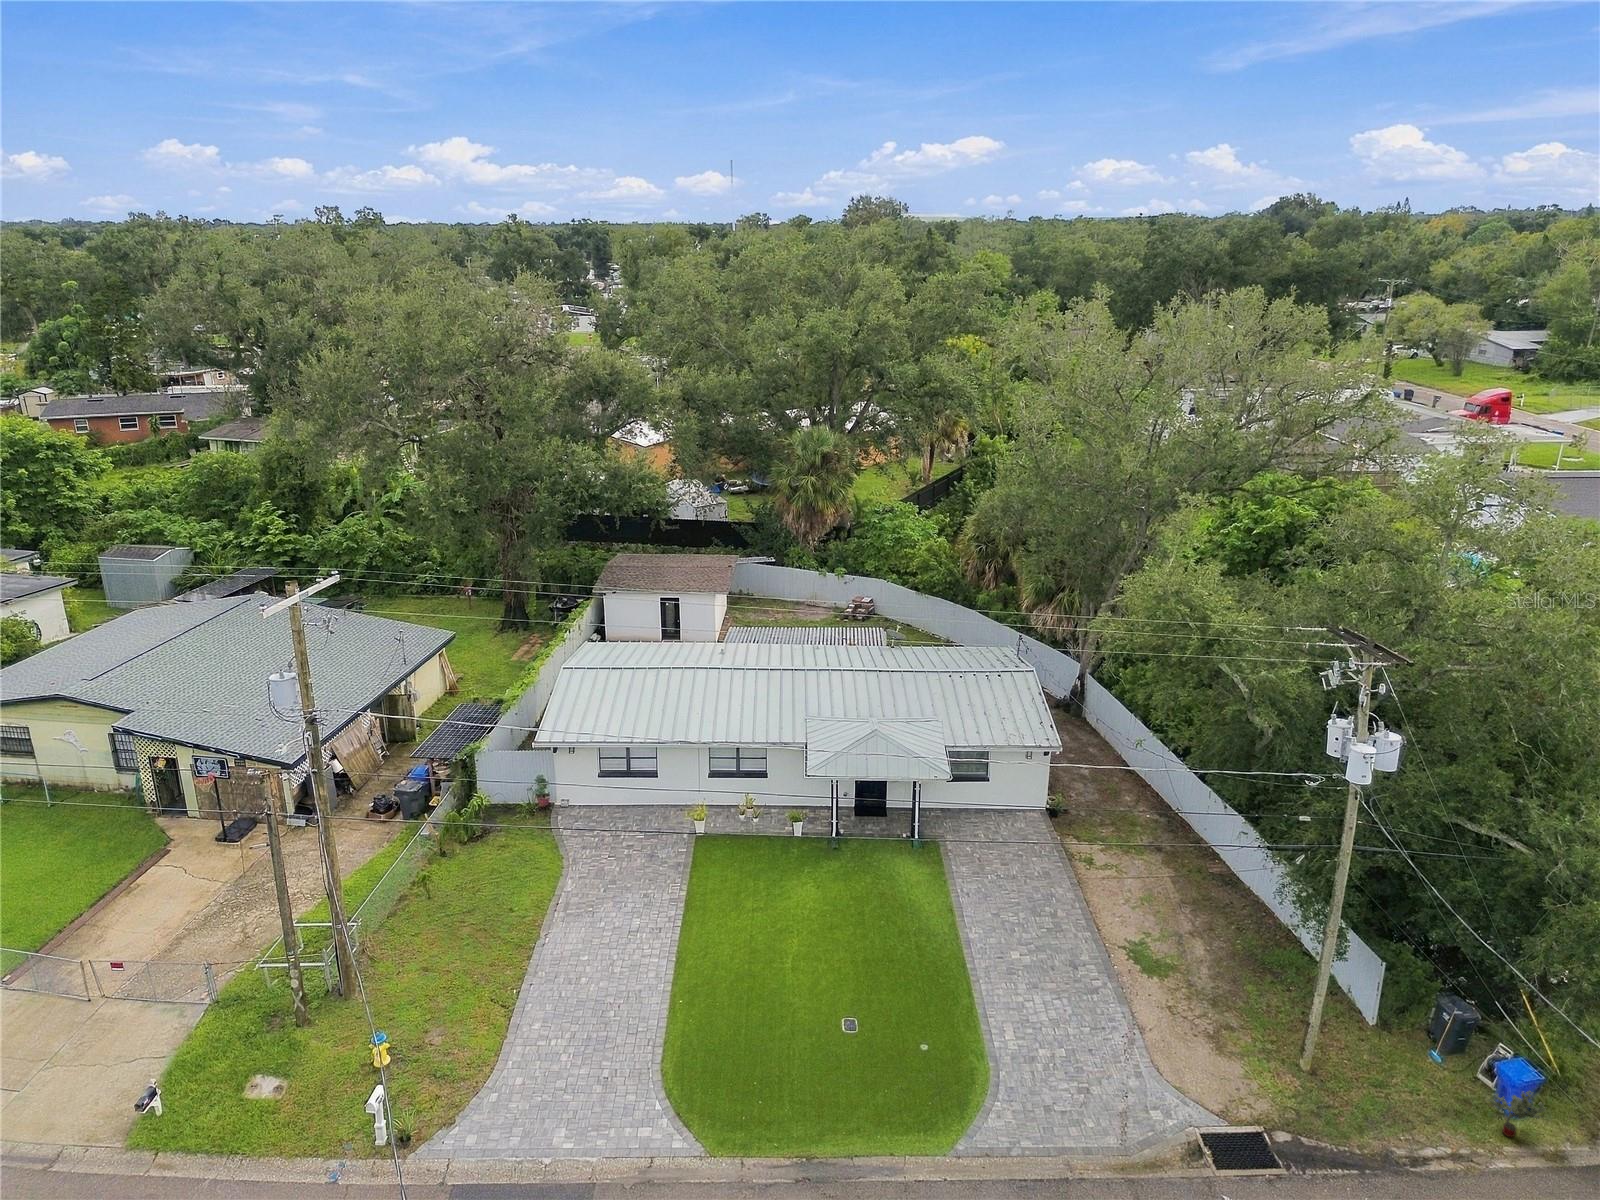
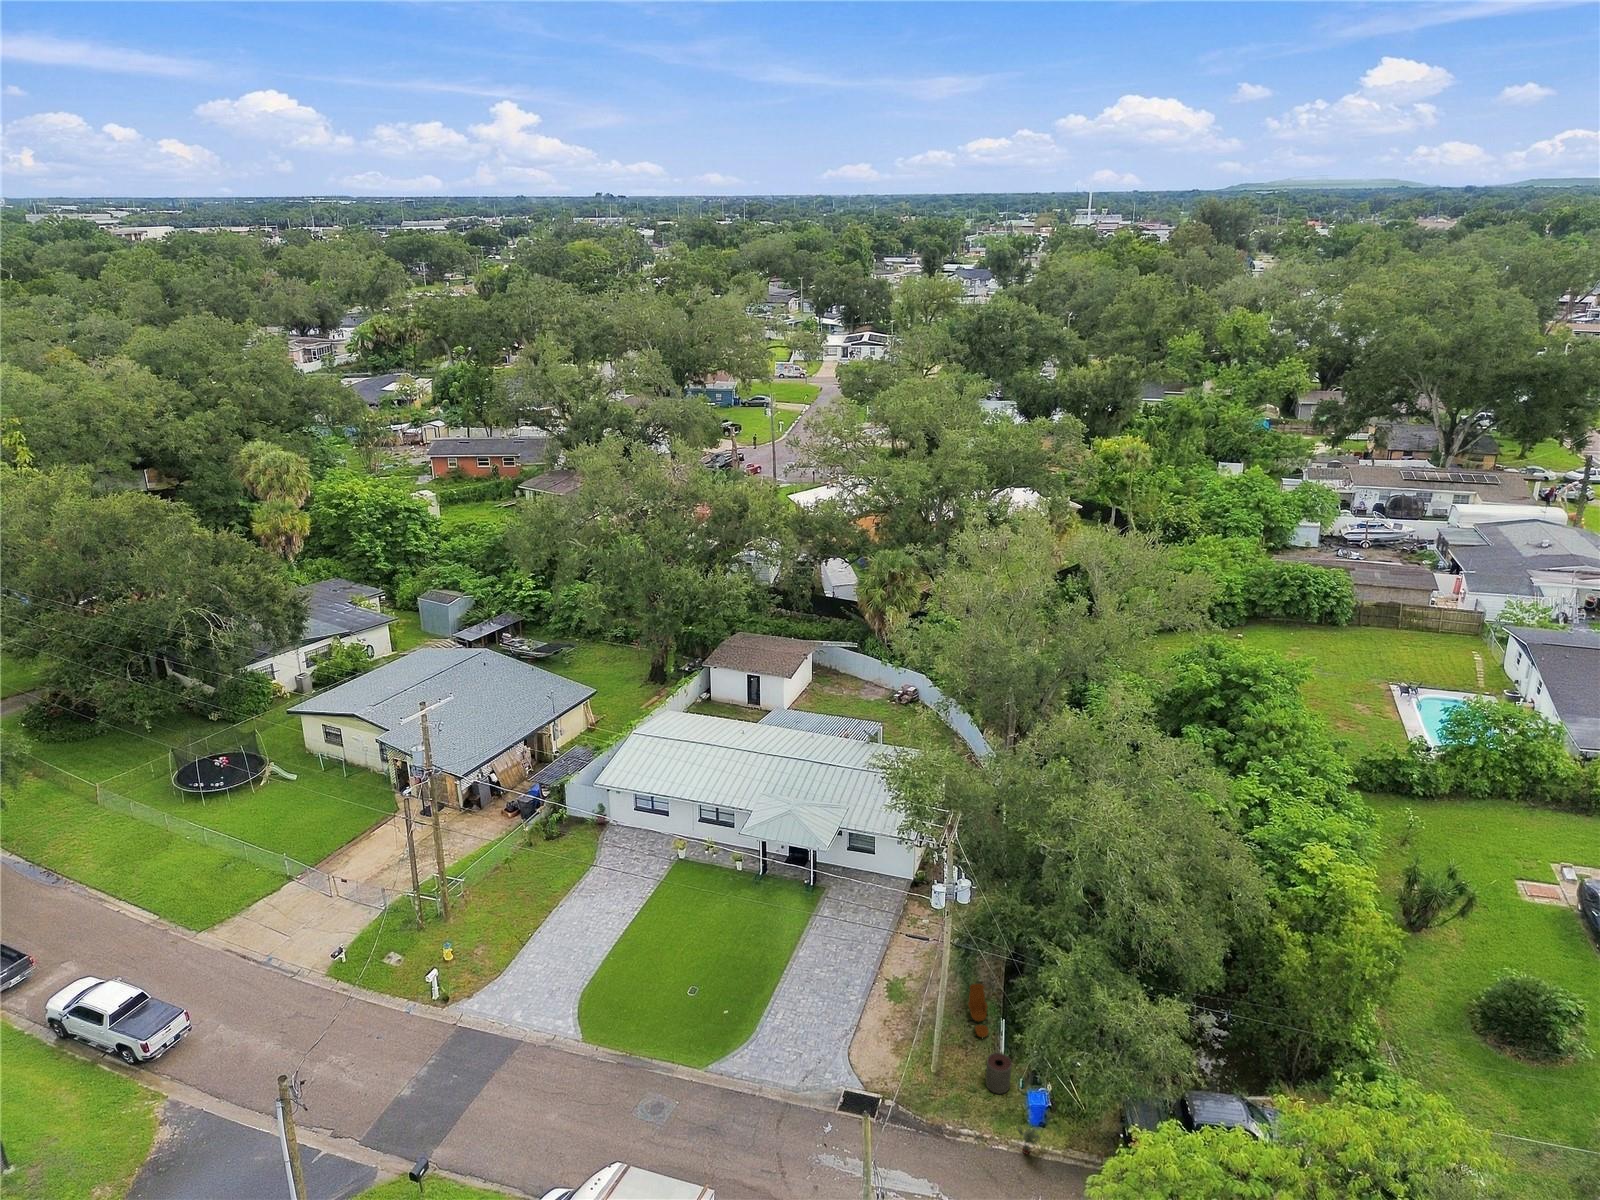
lounge chair: none [1258,909,1311,992] -> present [968,984,988,1038]
trash can: none [1360,996,1411,1058] -> present [986,1053,1012,1094]

